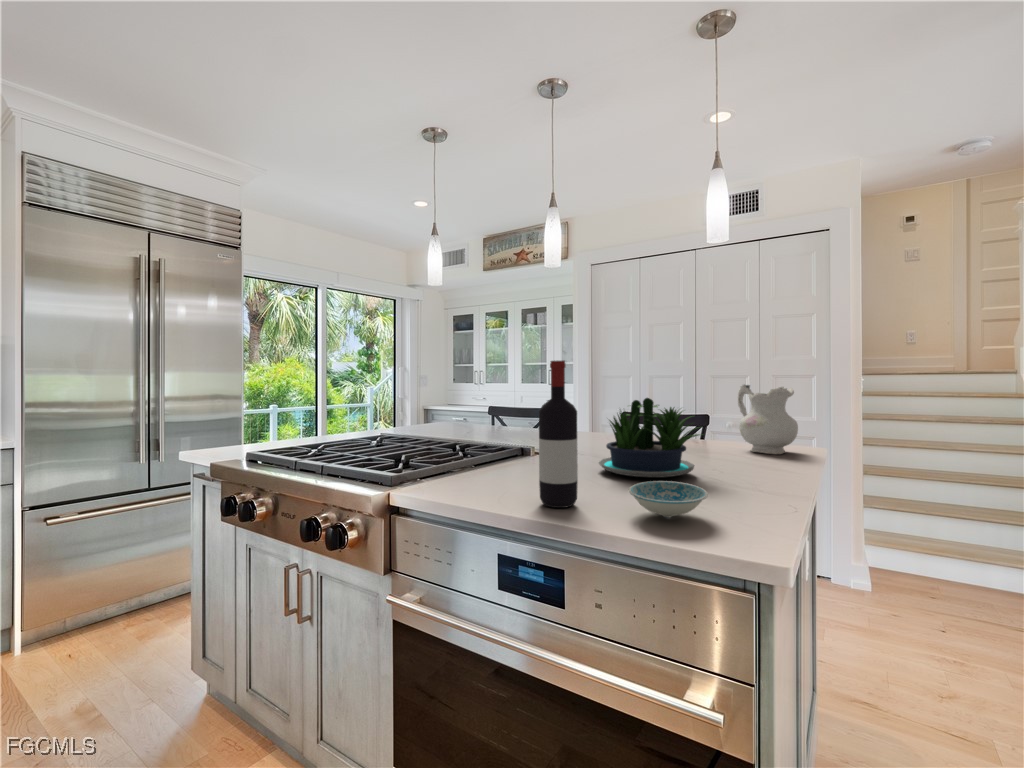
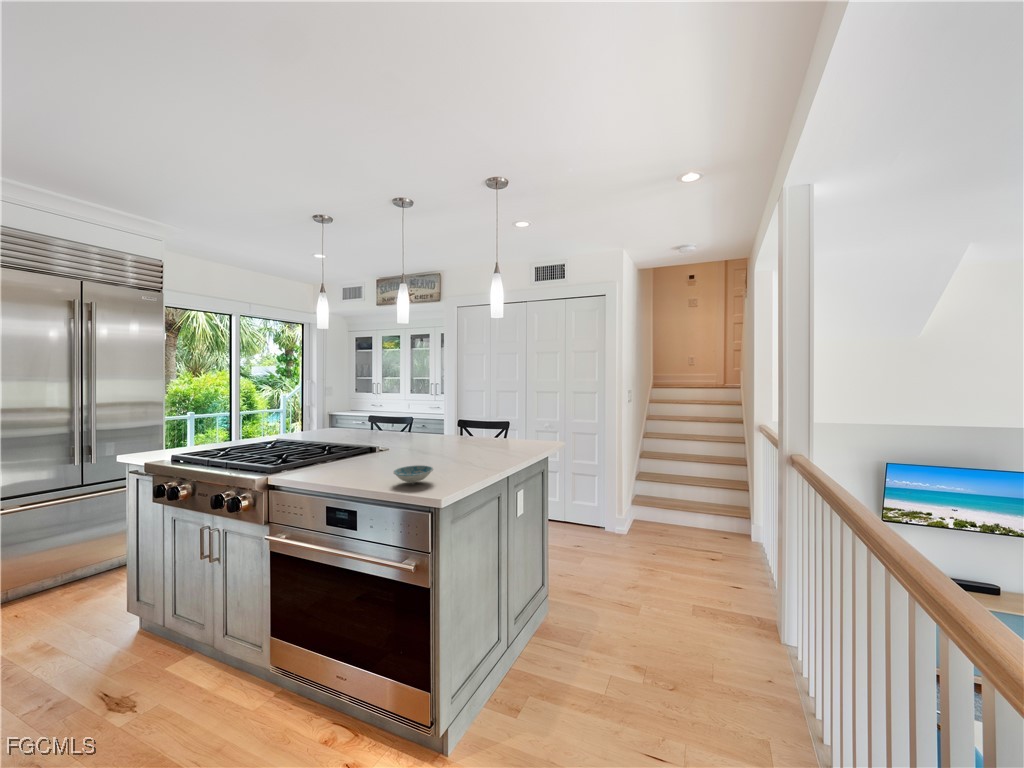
wine bottle: present [539,361,578,508] -> none [351,403,372,481]
ceramic pitcher: present [738,385,798,454] -> none [514,404,545,448]
potted plant: present [599,398,700,477] -> none [406,417,470,463]

